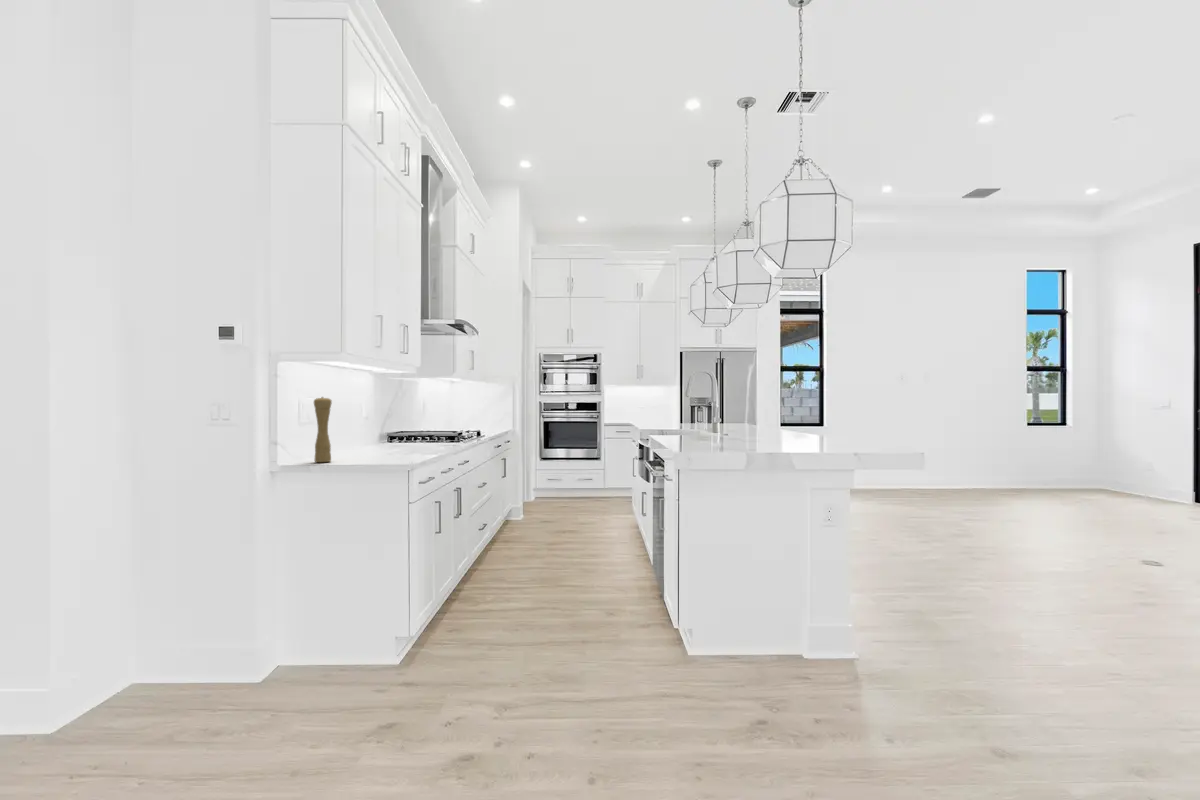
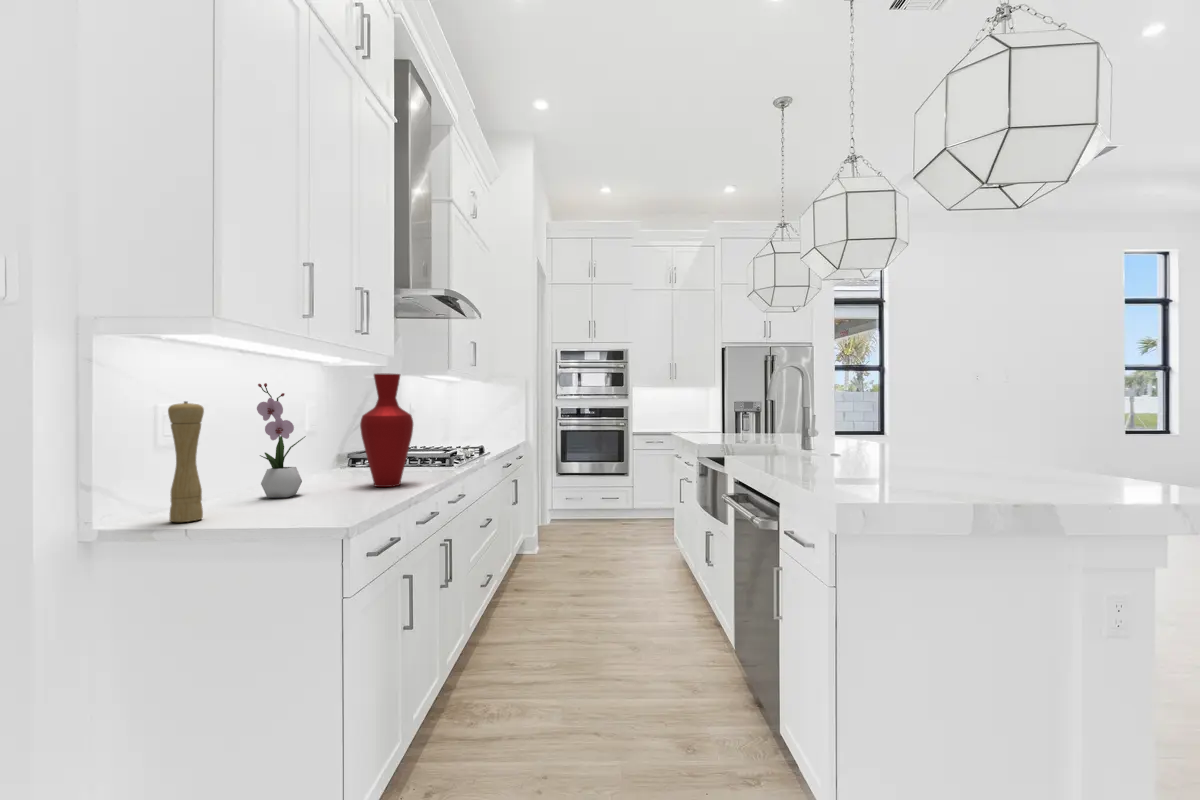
vase: none [407,380,440,450] -> present [360,373,413,487]
flower arrangement: none [350,386,376,454] -> present [257,383,306,498]

